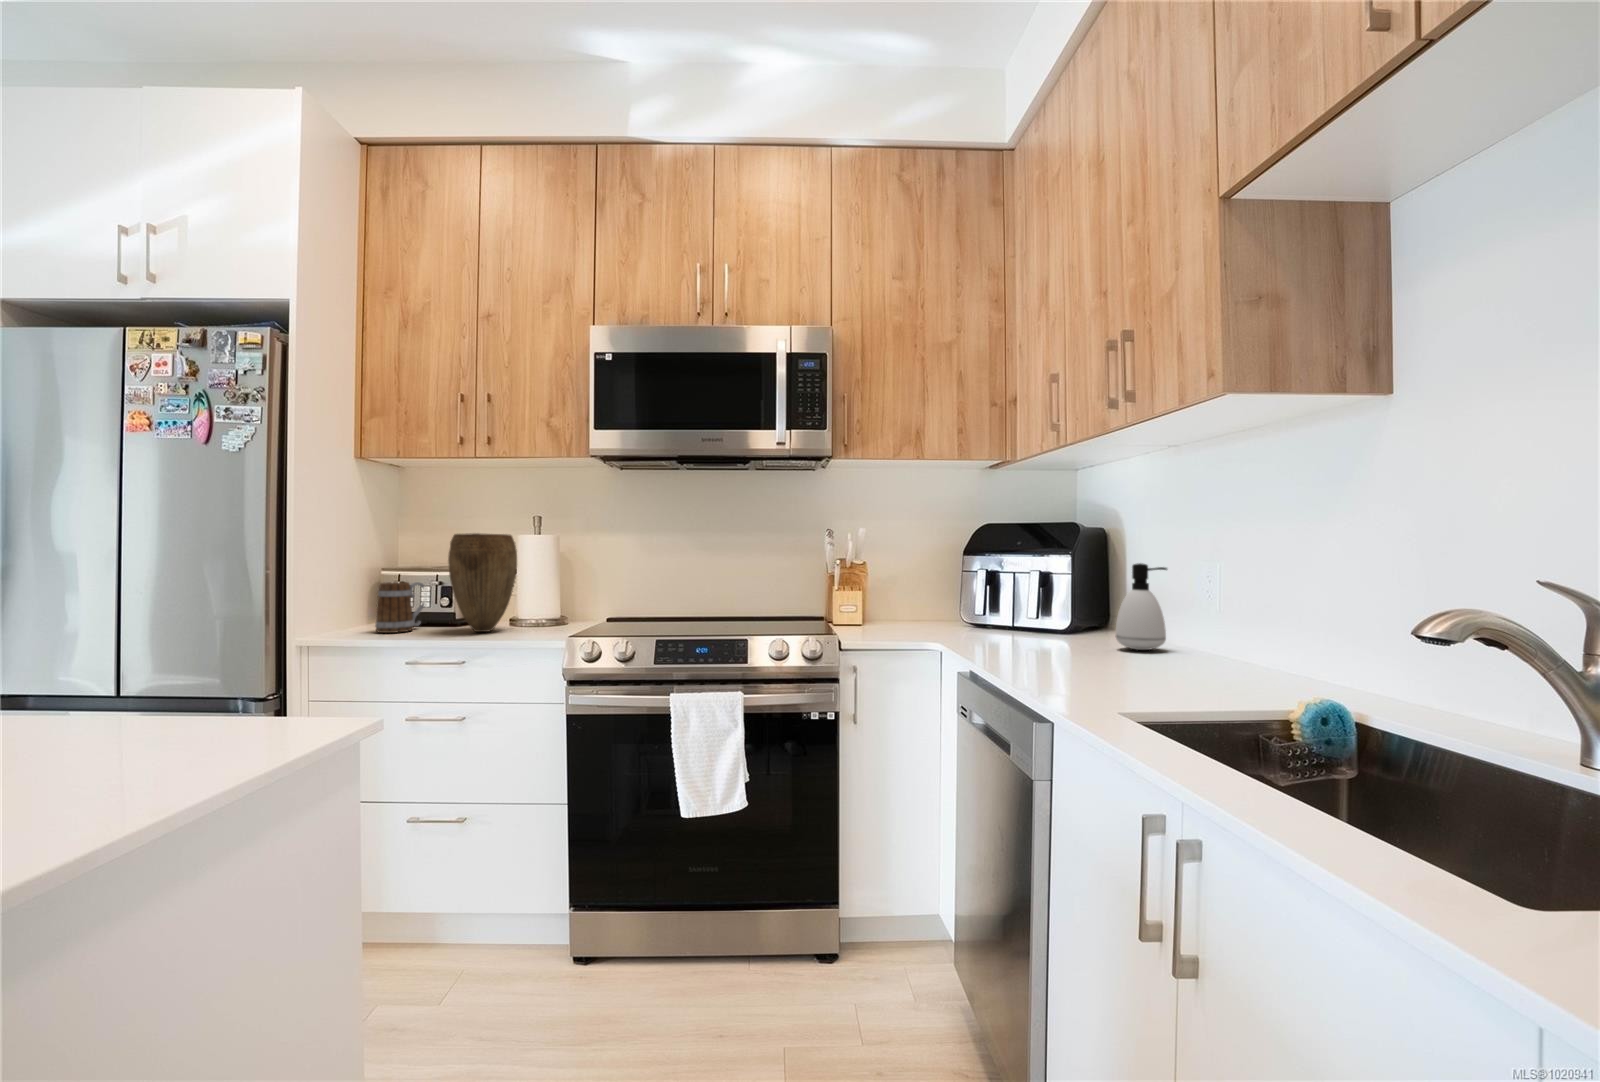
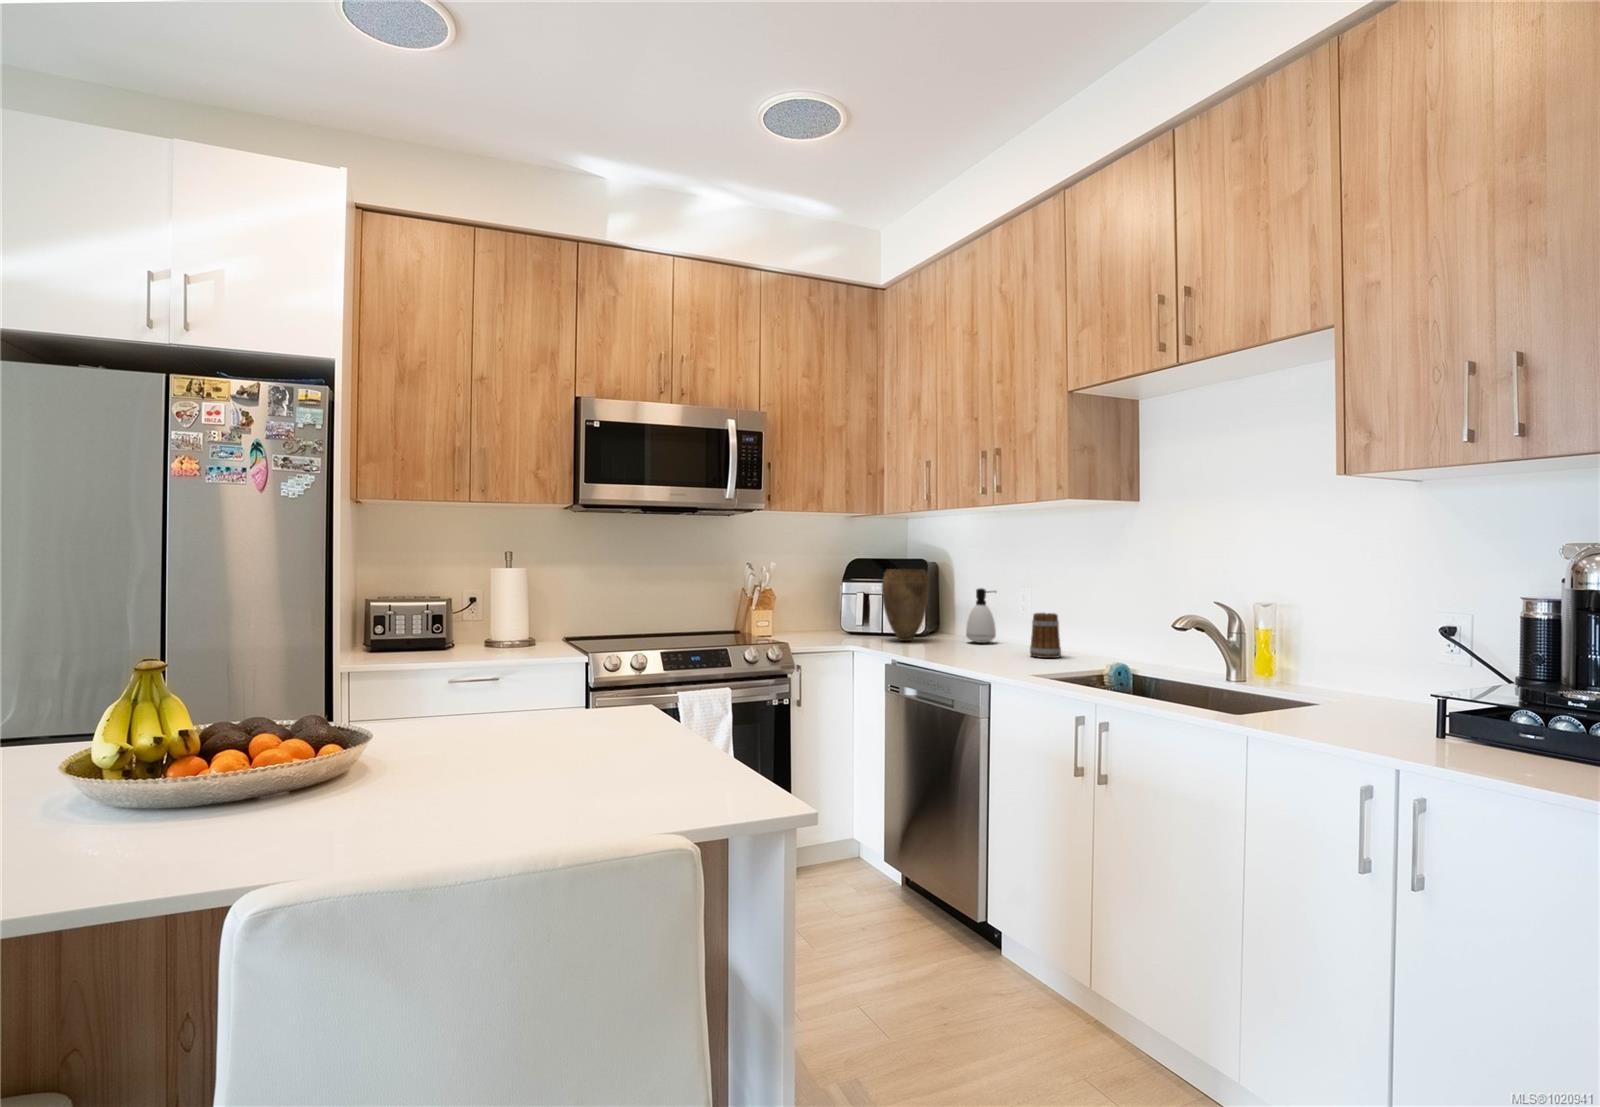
vase: present [448,533,517,632] -> present [882,569,929,641]
mug: present [375,582,424,633] -> present [1030,613,1061,658]

